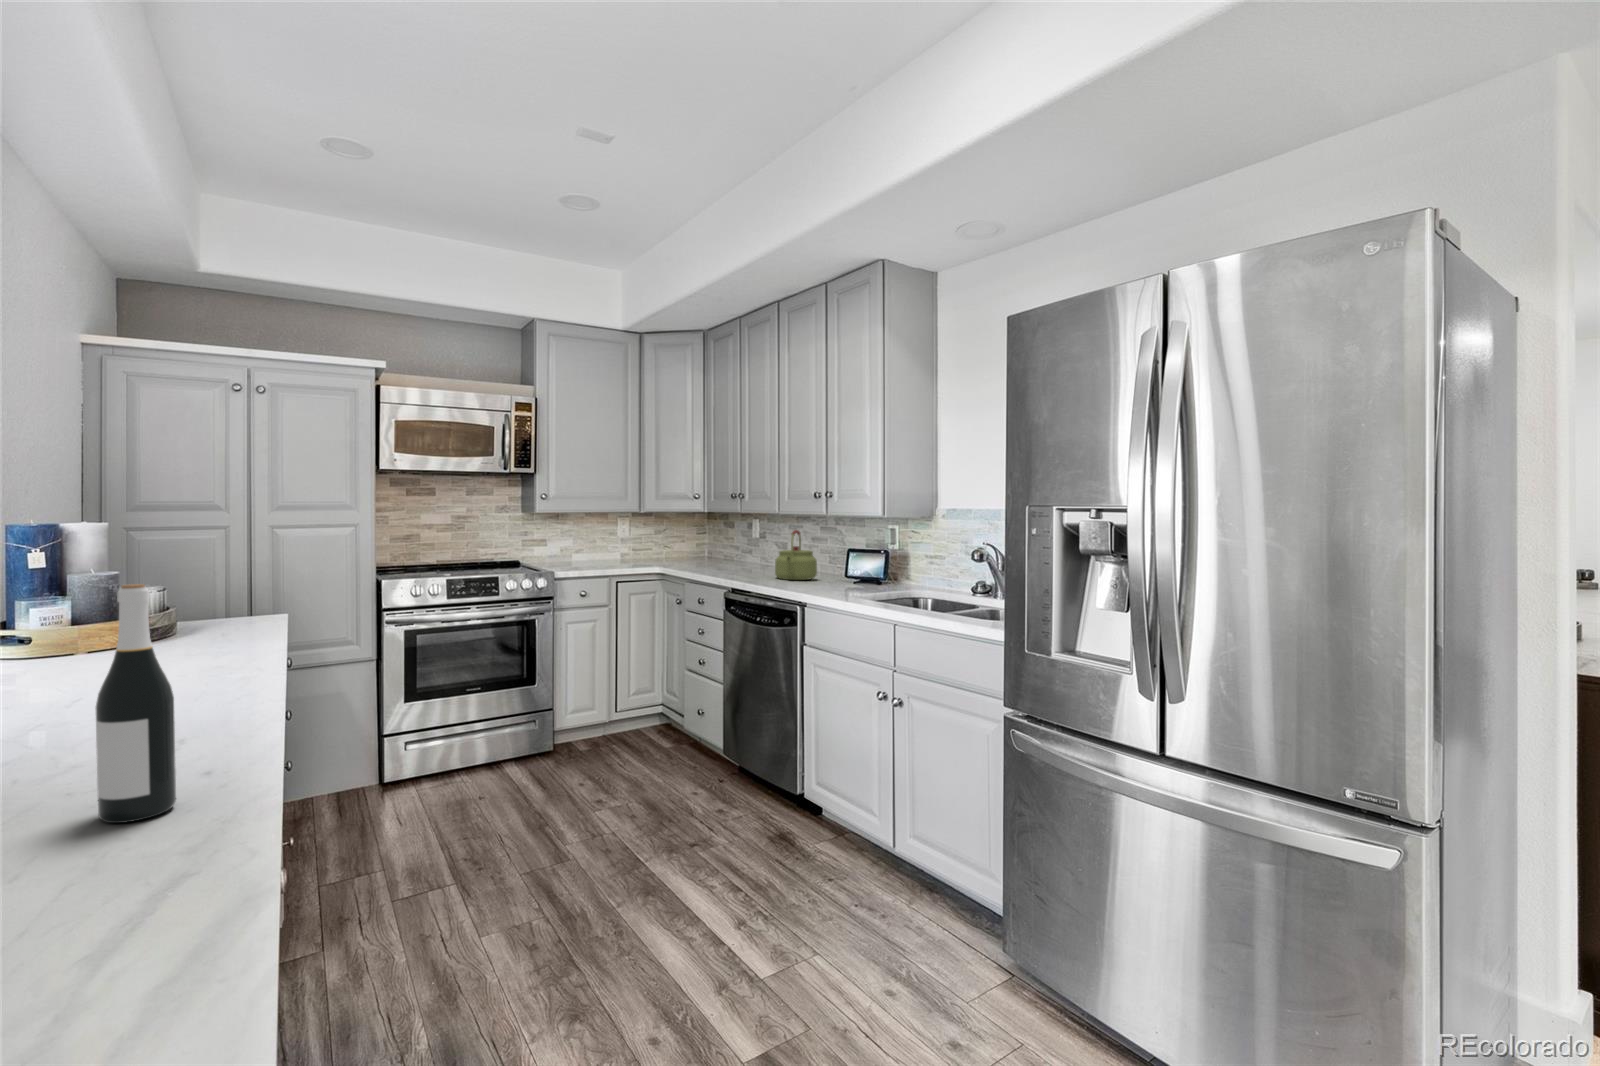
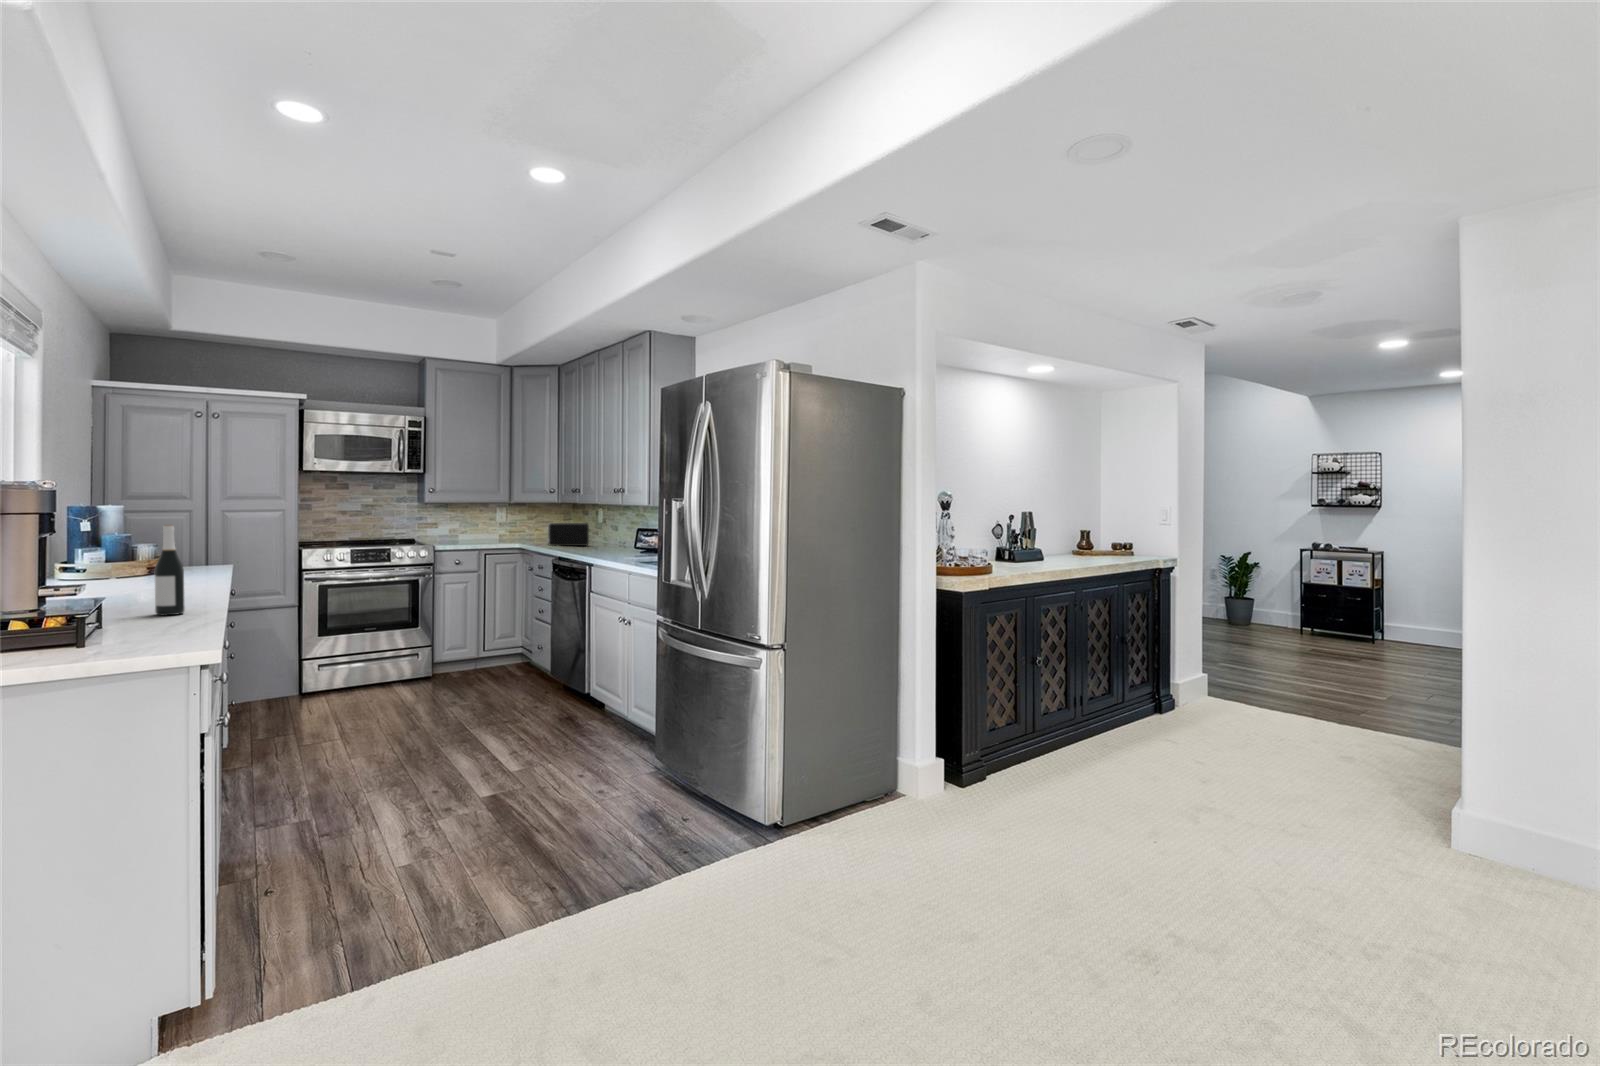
kettle: present [775,530,817,580] -> none [595,516,627,552]
toaster: none [692,538,750,570] -> present [547,523,589,546]

